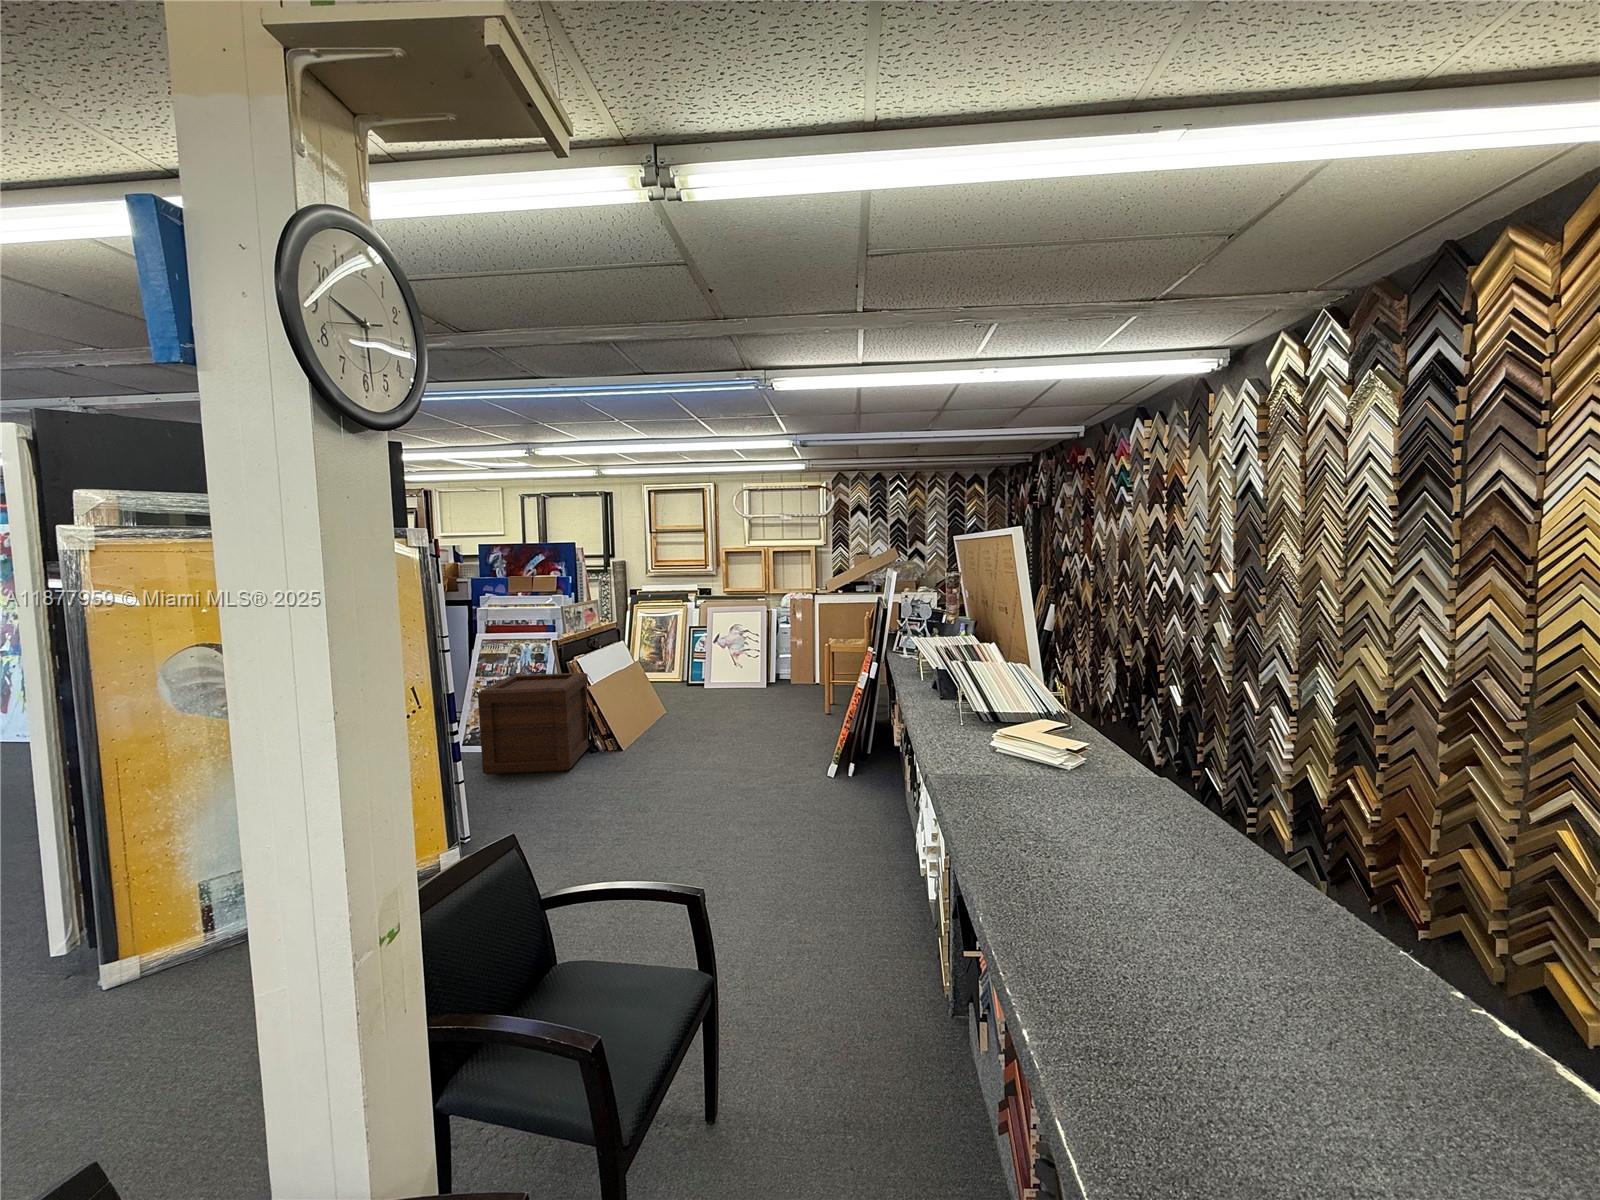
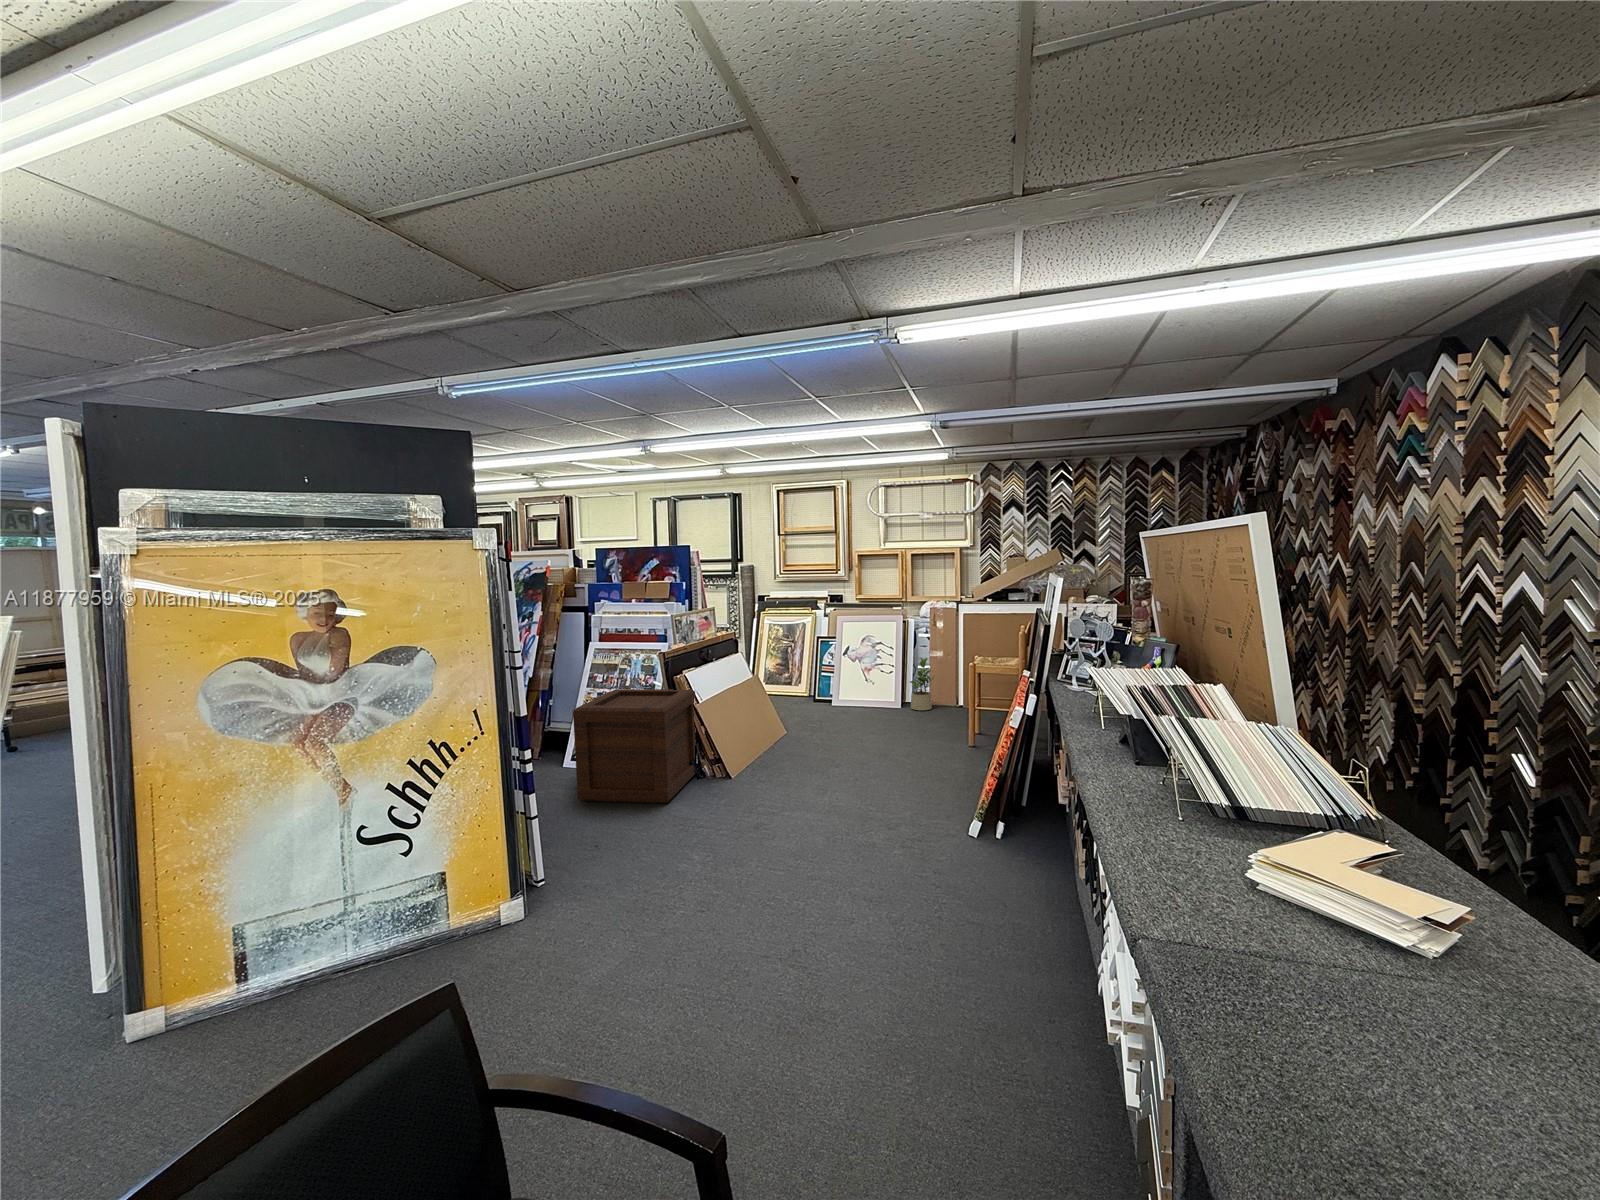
potted plant: none [772,642,795,688] -> present [909,658,935,710]

